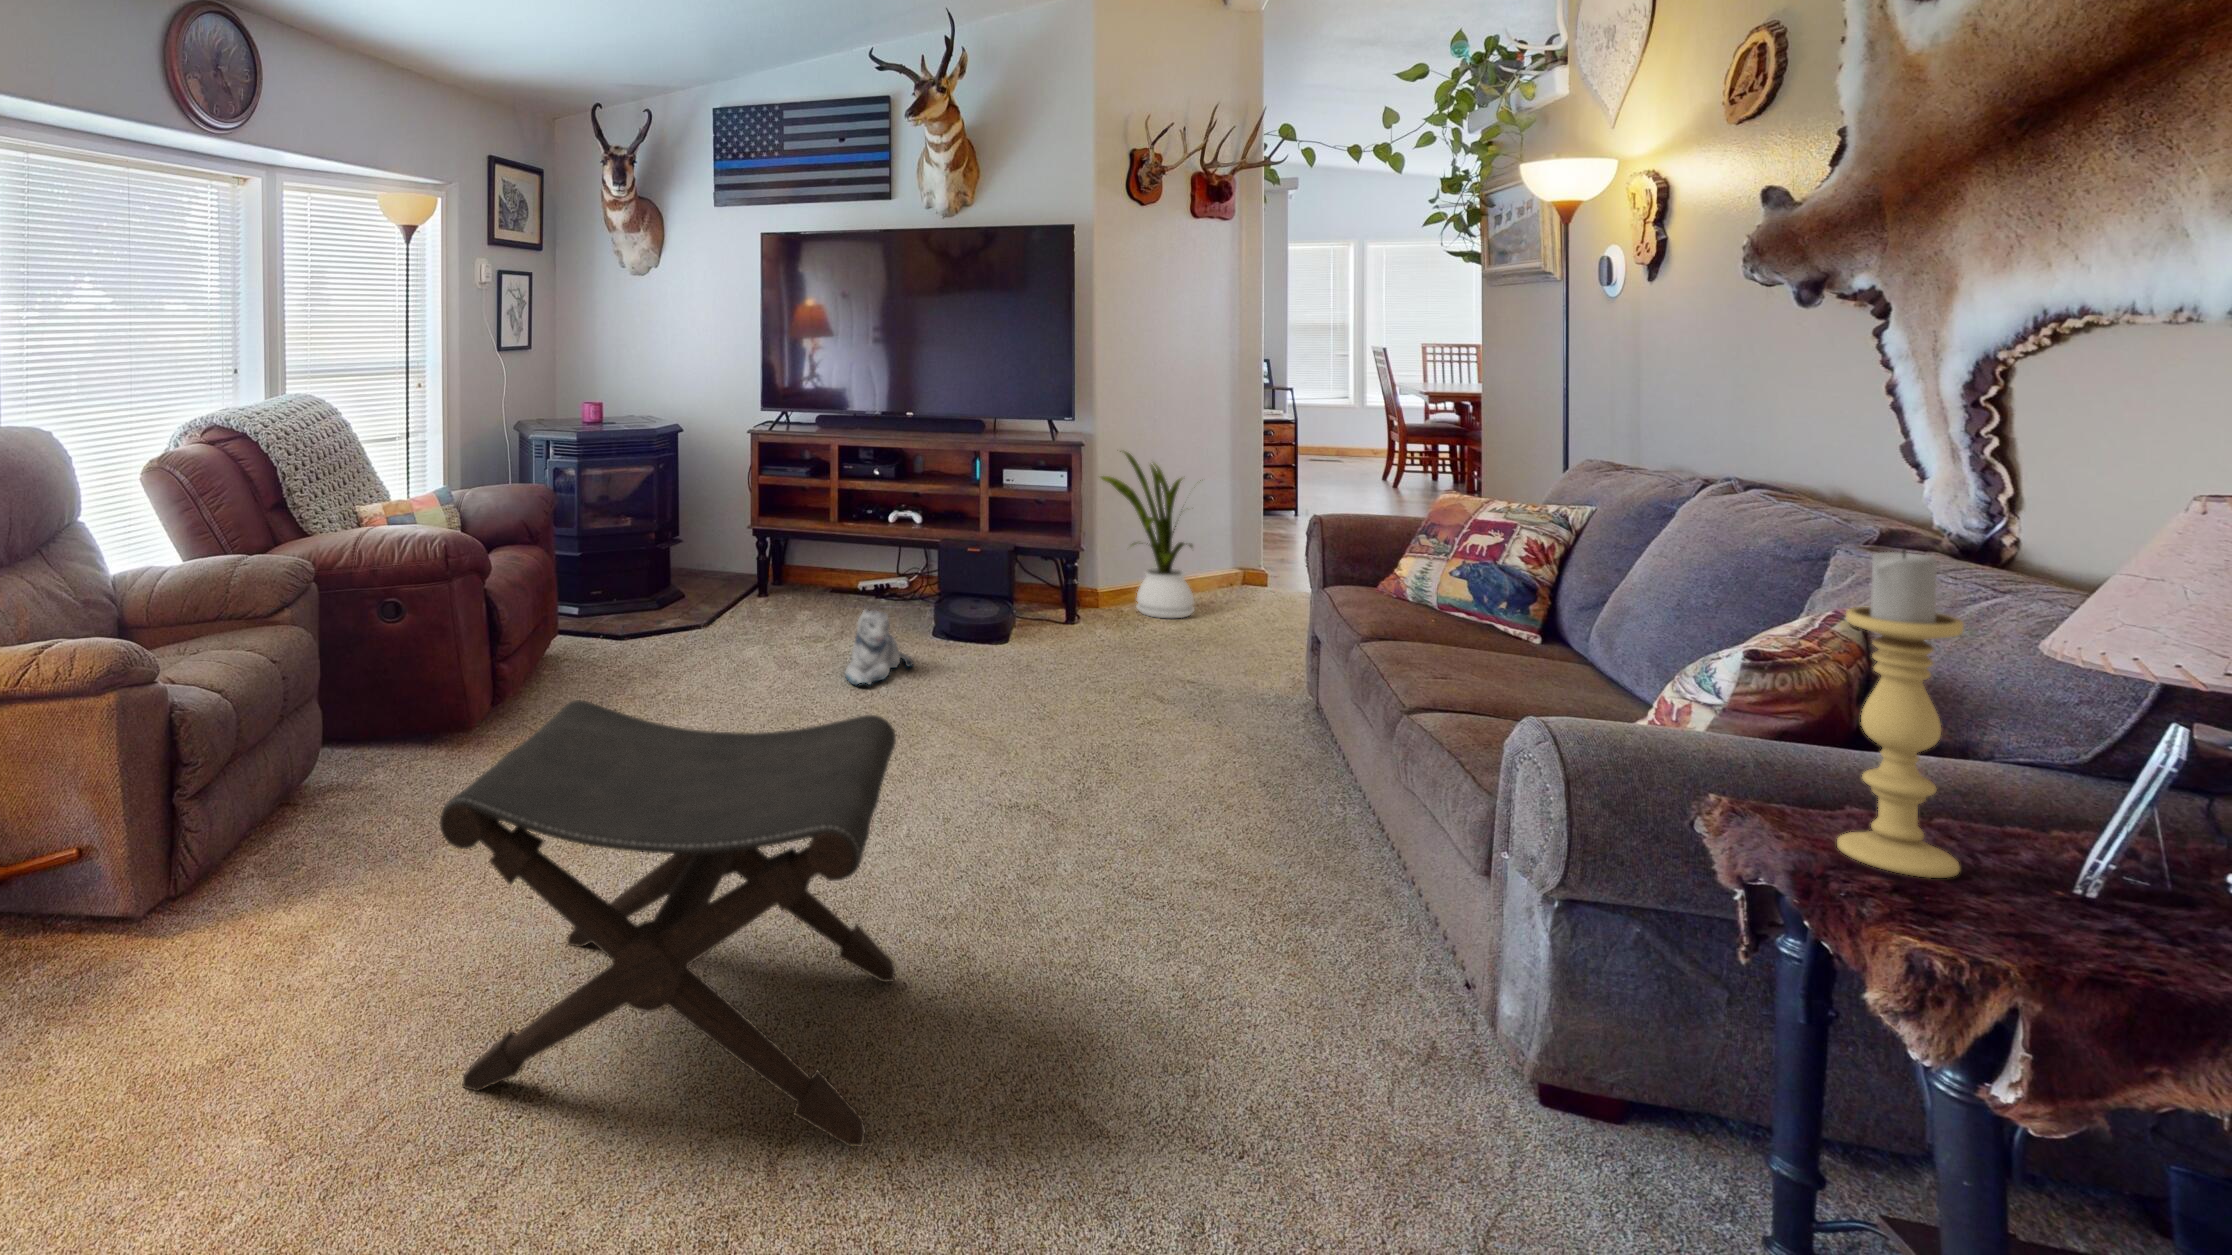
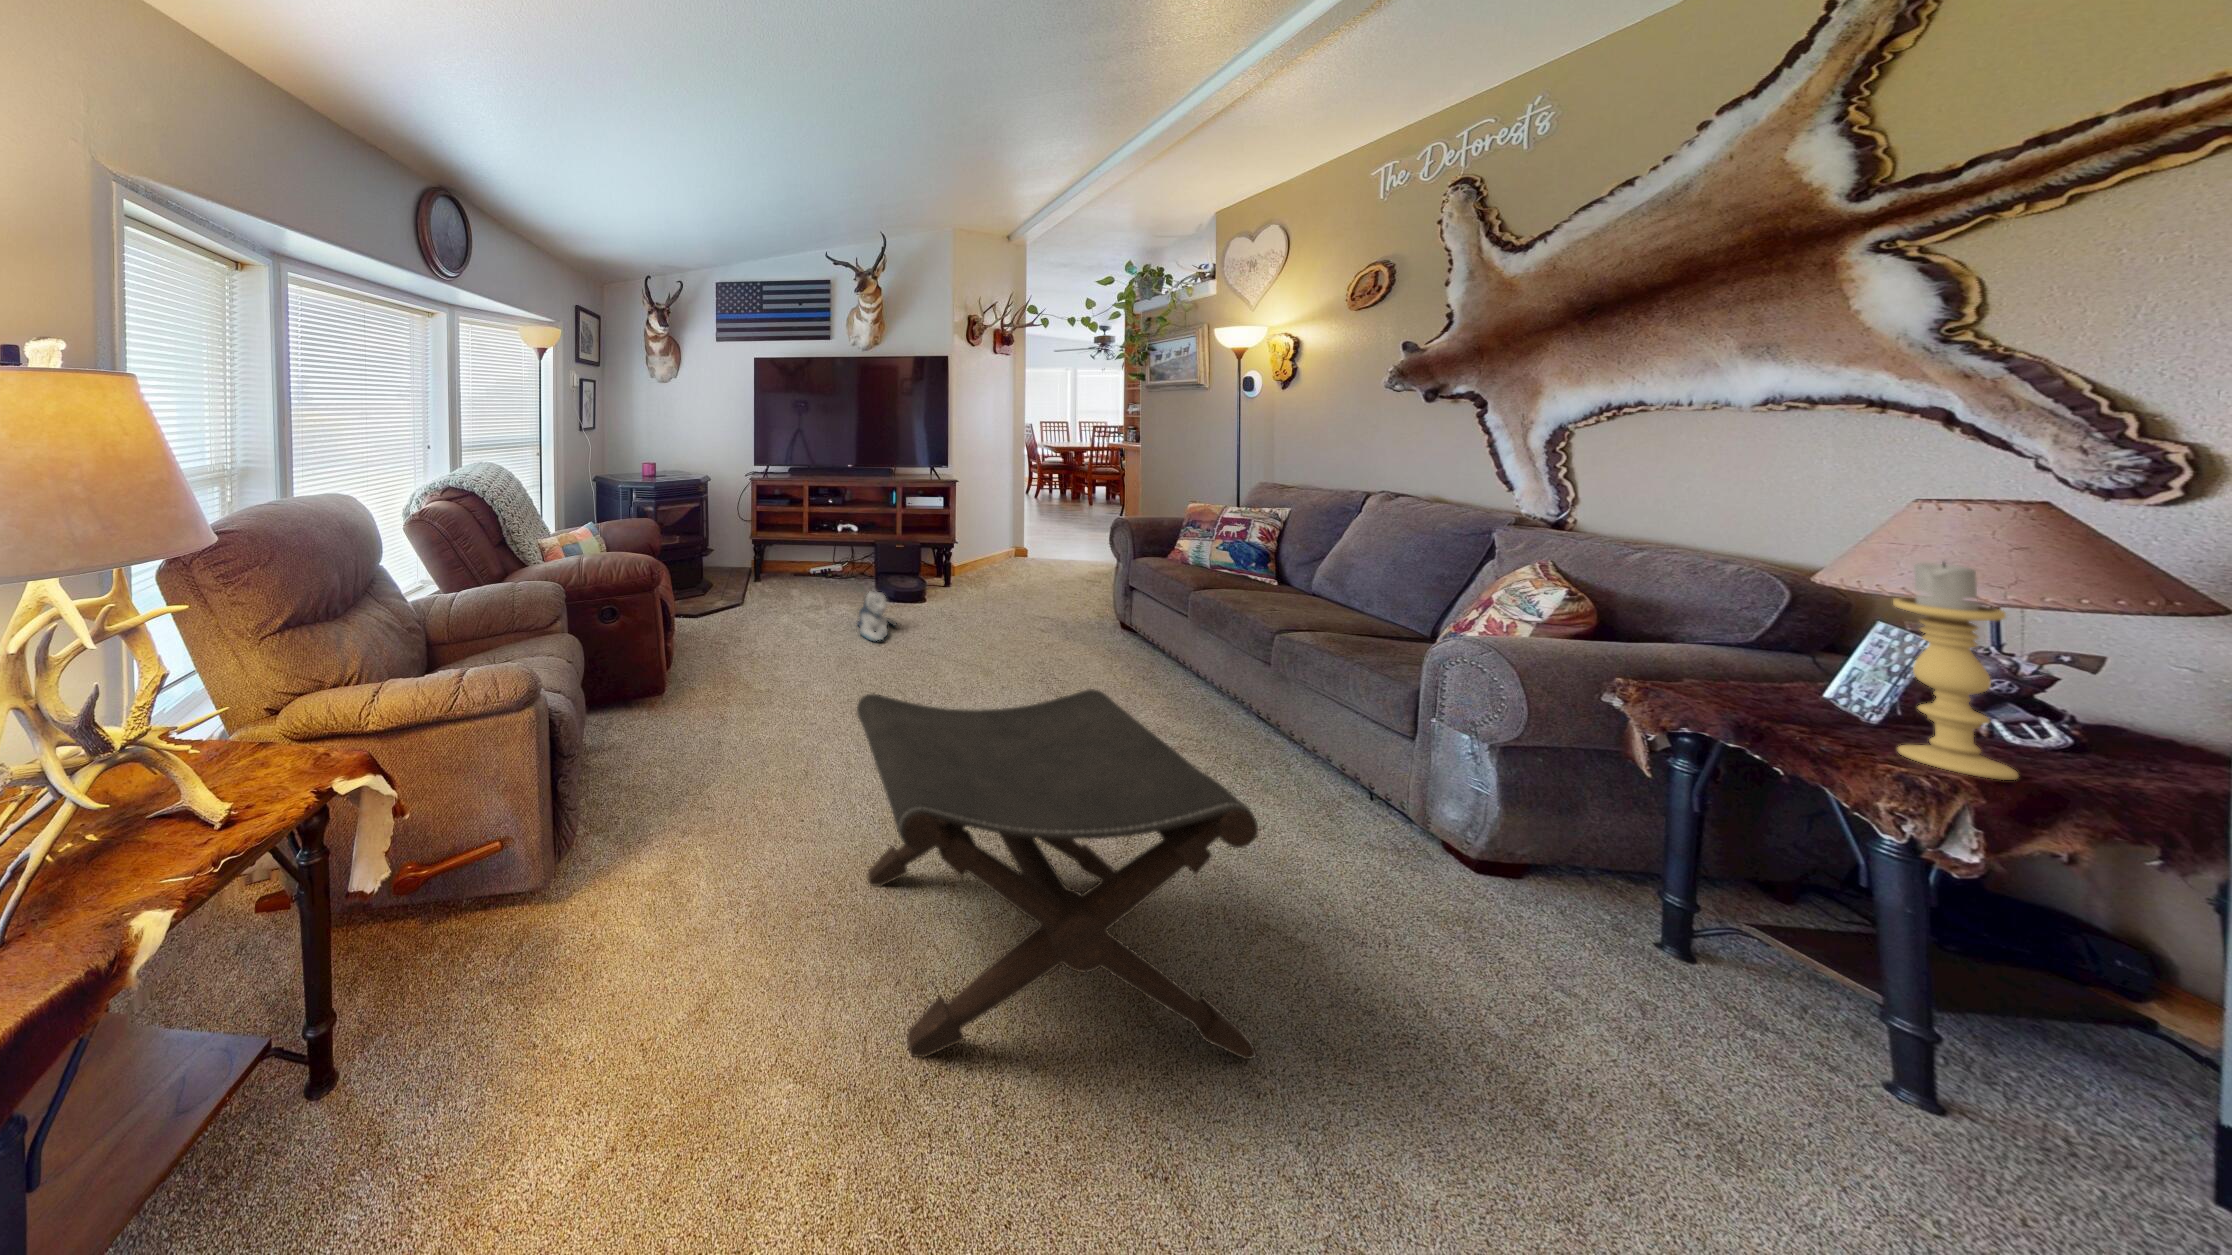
house plant: present [1101,451,1201,618] -> none [959,485,1022,582]

